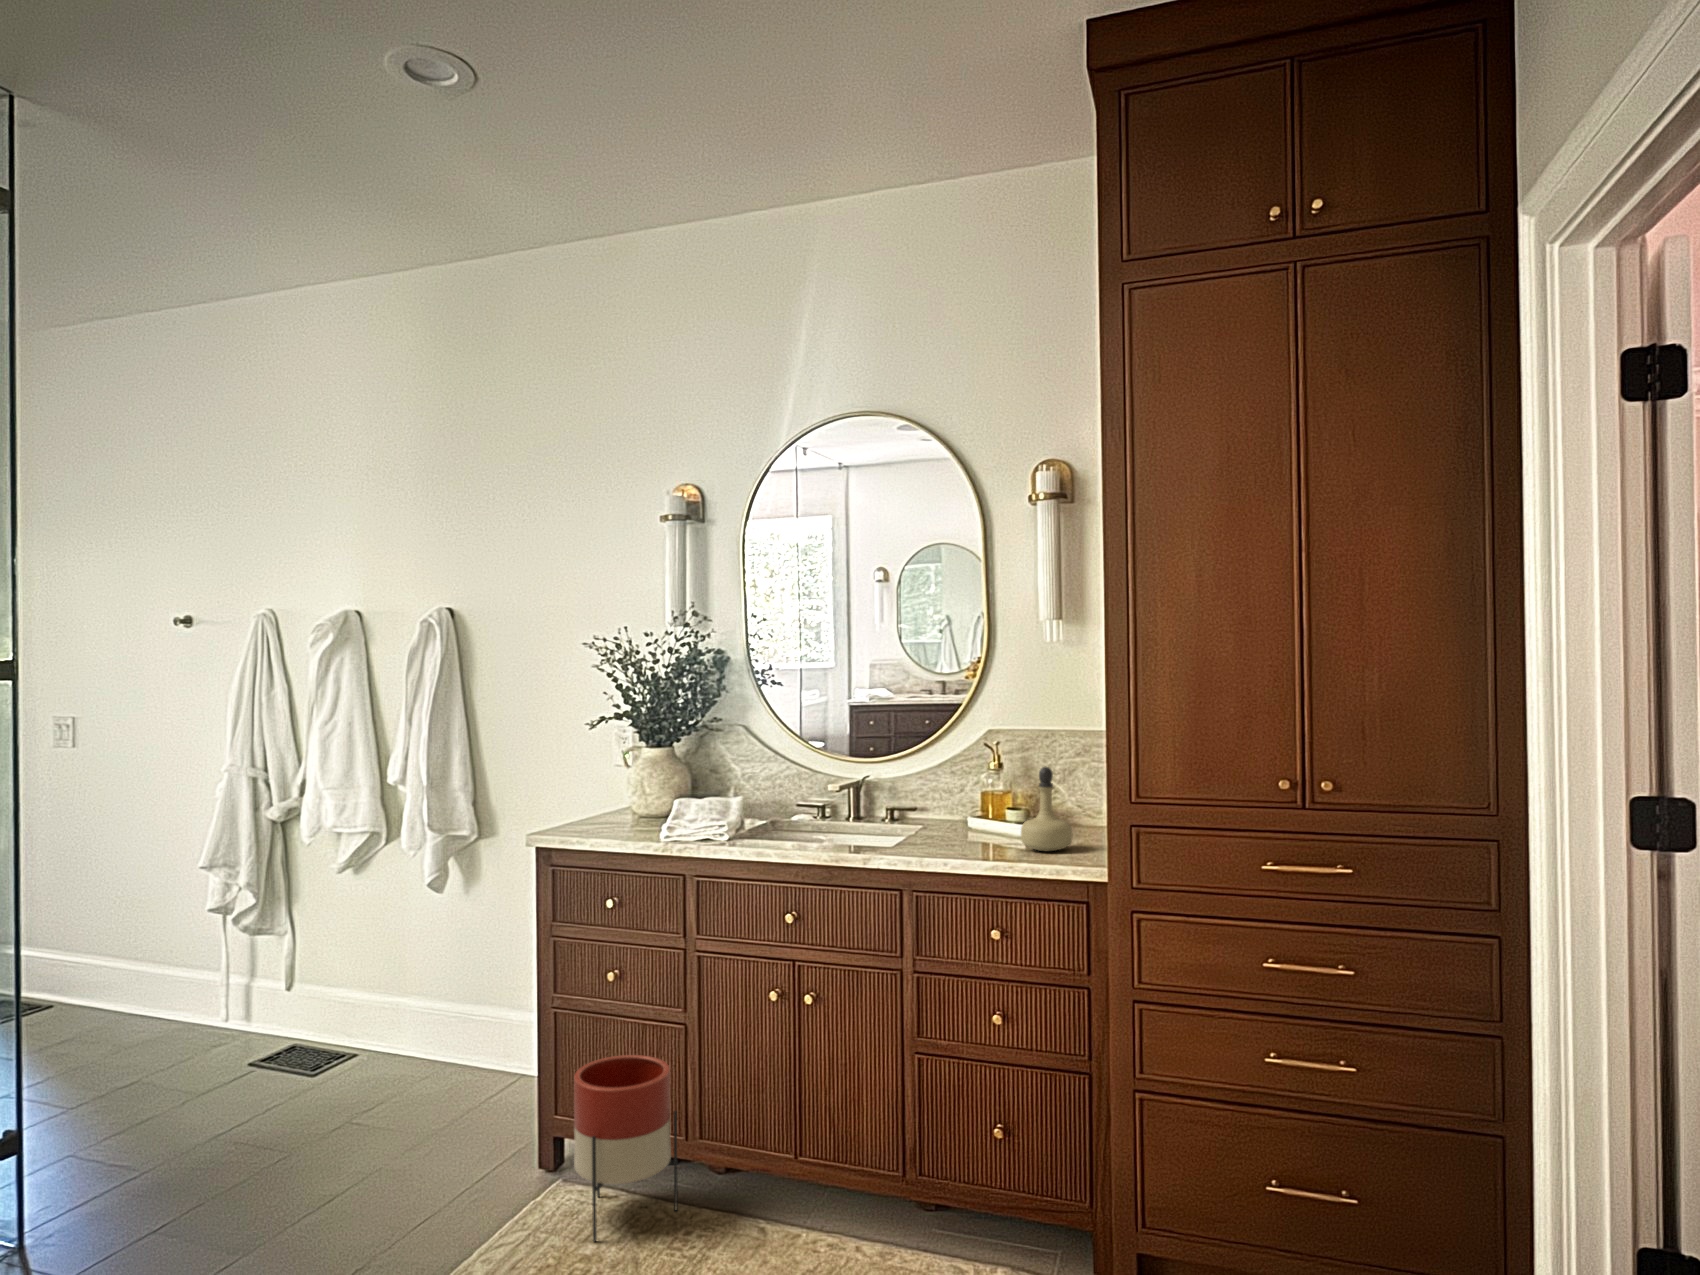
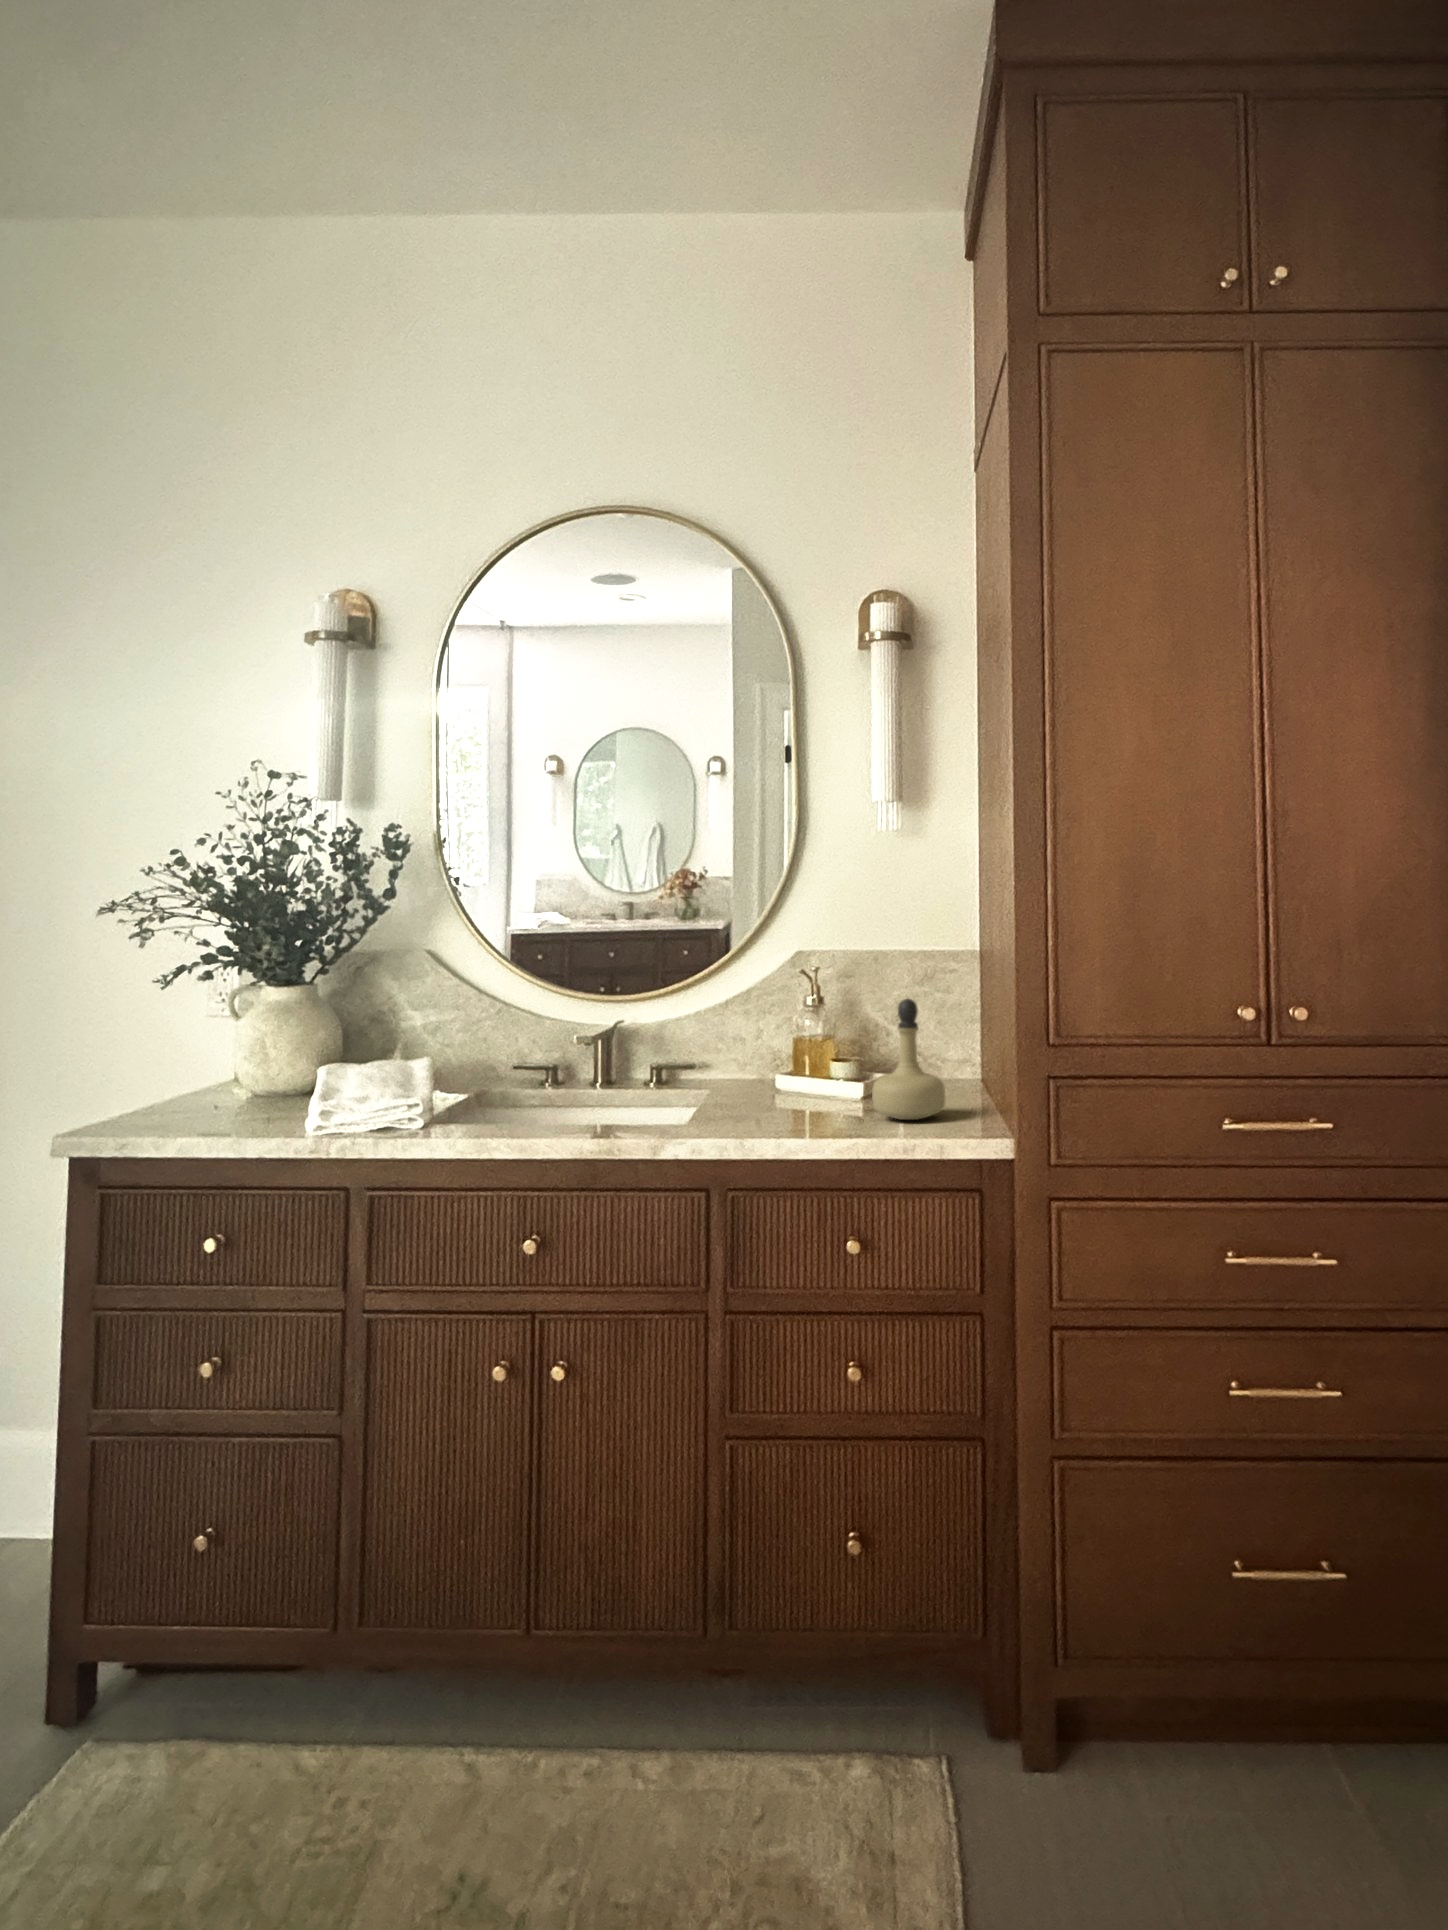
planter: present [574,1055,678,1242] -> none [139,1490,329,1847]

